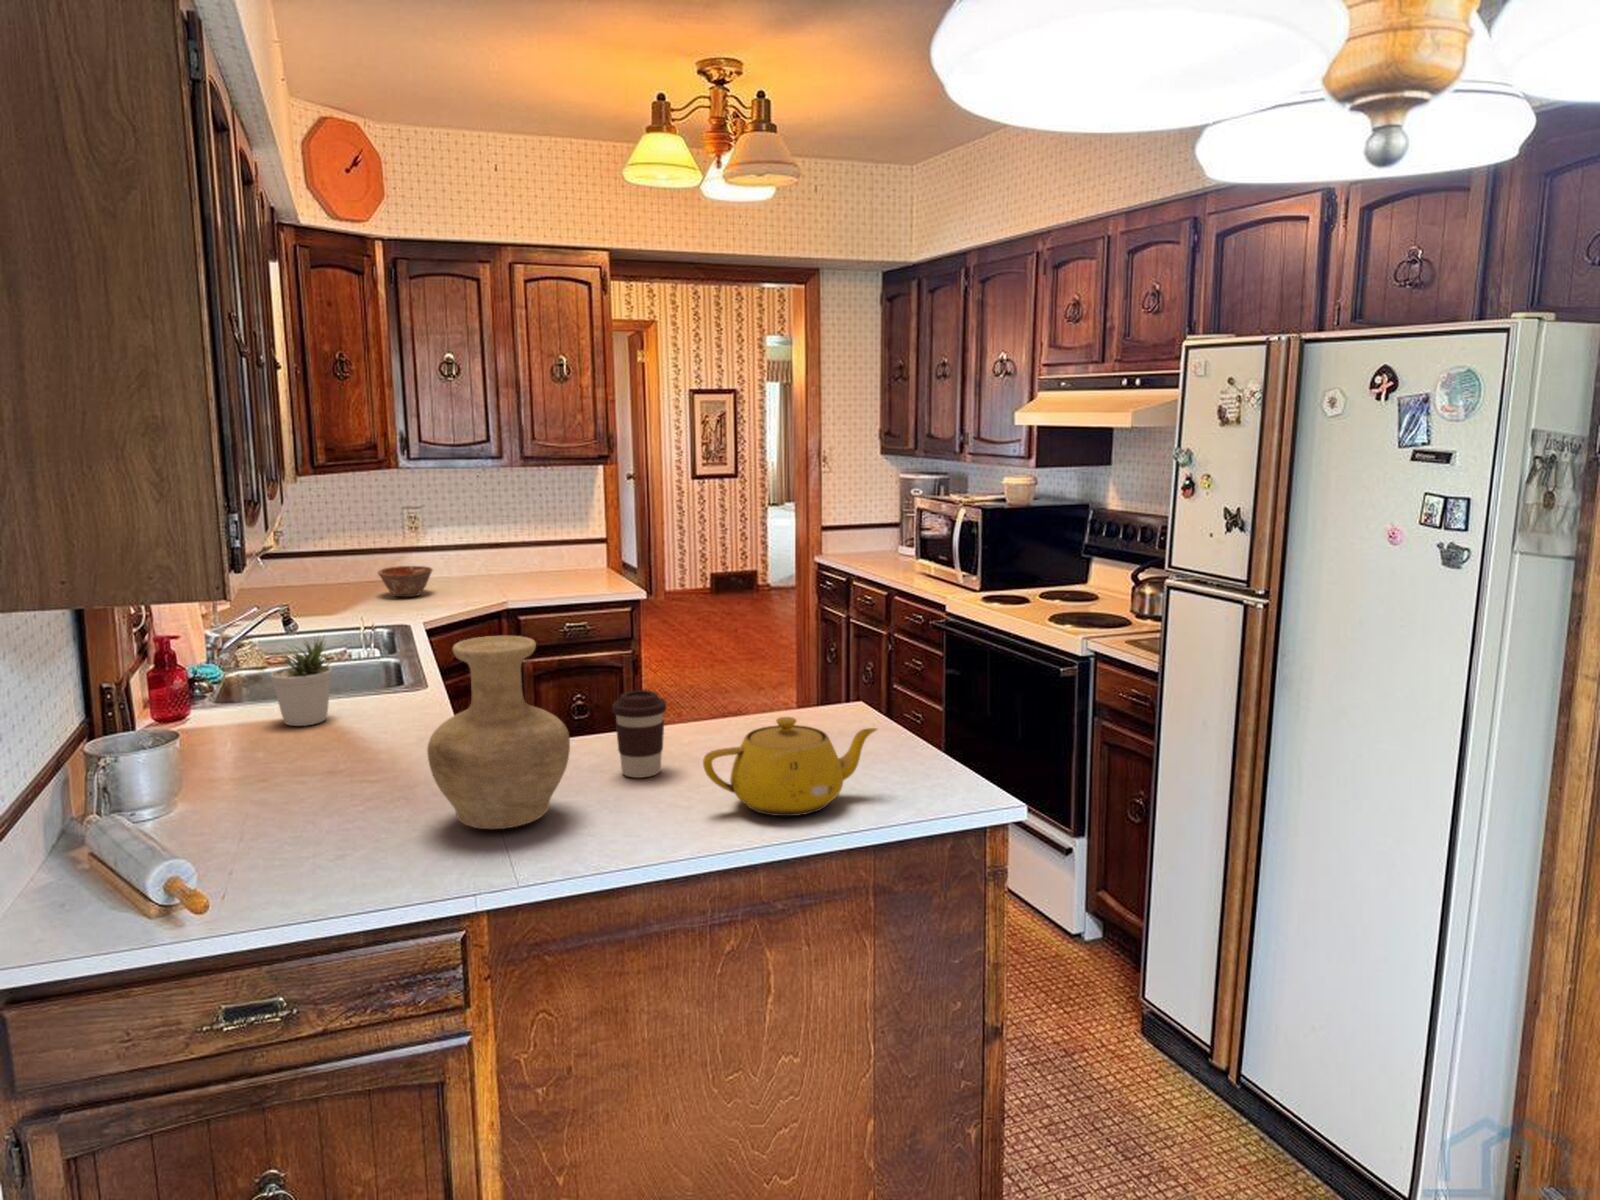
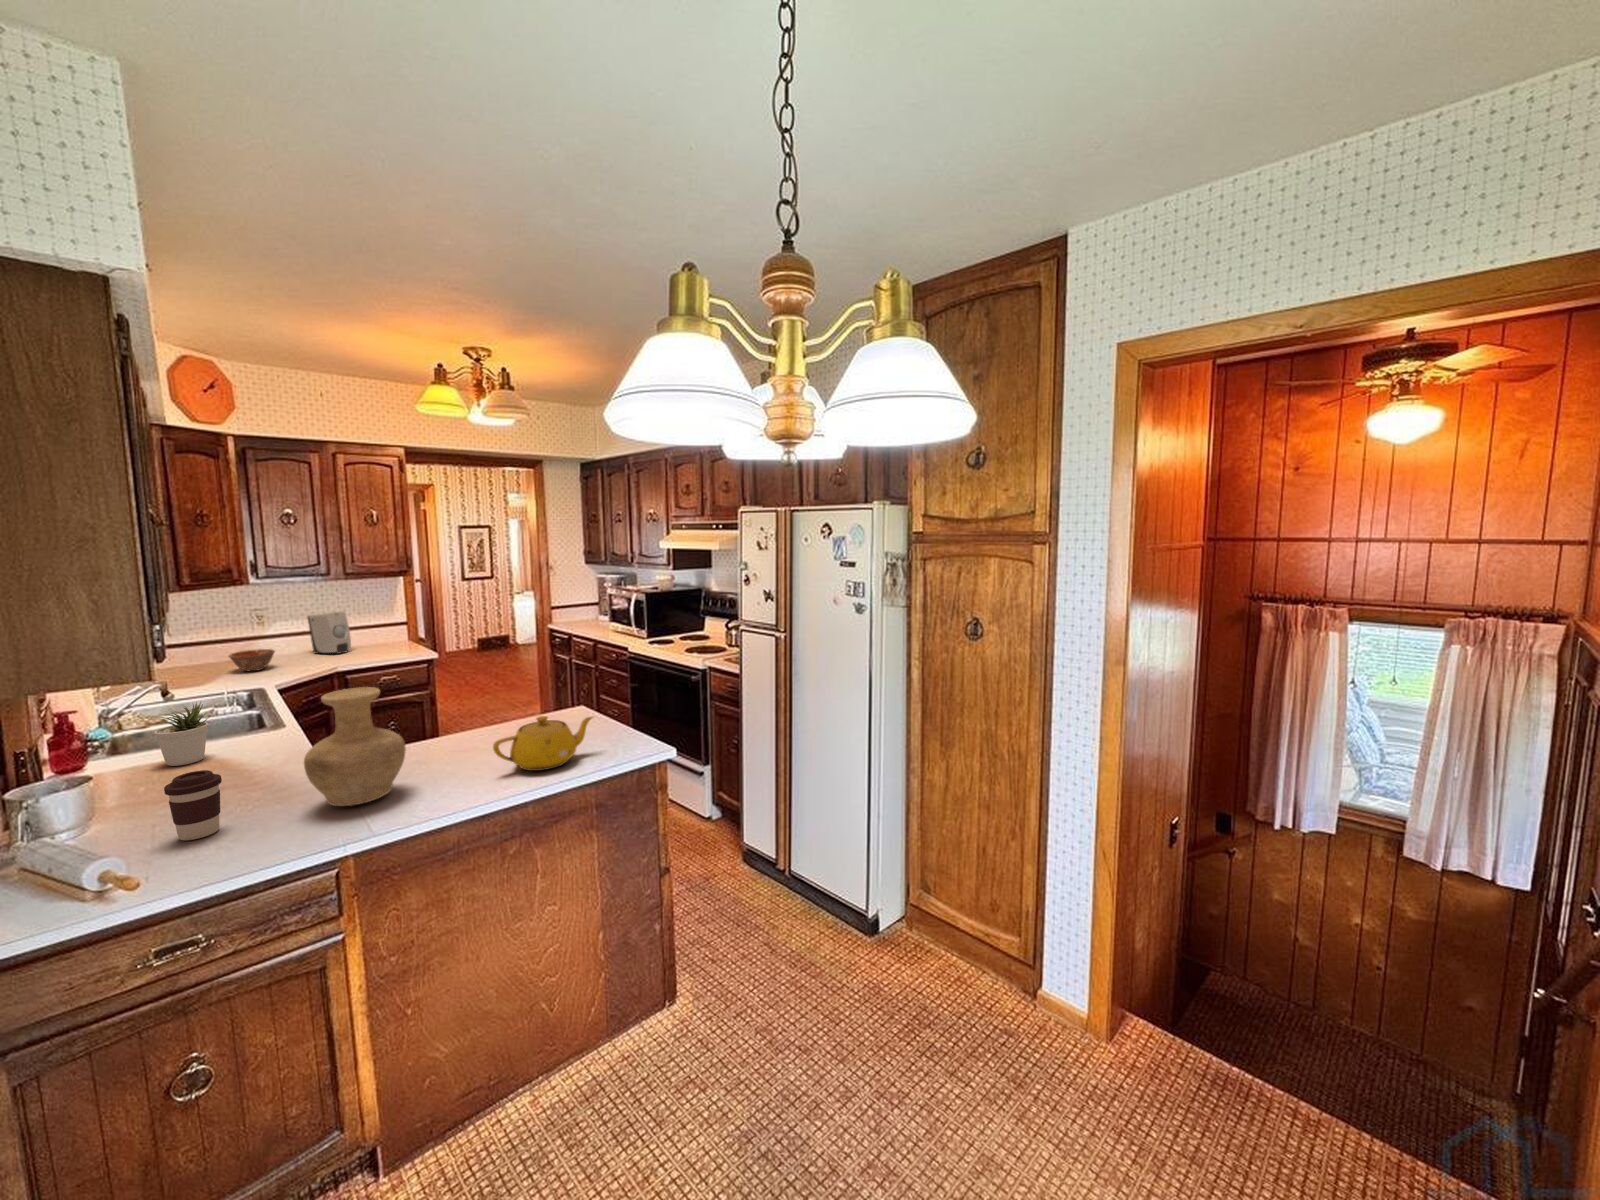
soap dispenser: none [475,516,528,580] -> present [308,612,351,654]
coffee cup: present [612,690,666,778] -> present [164,770,222,840]

